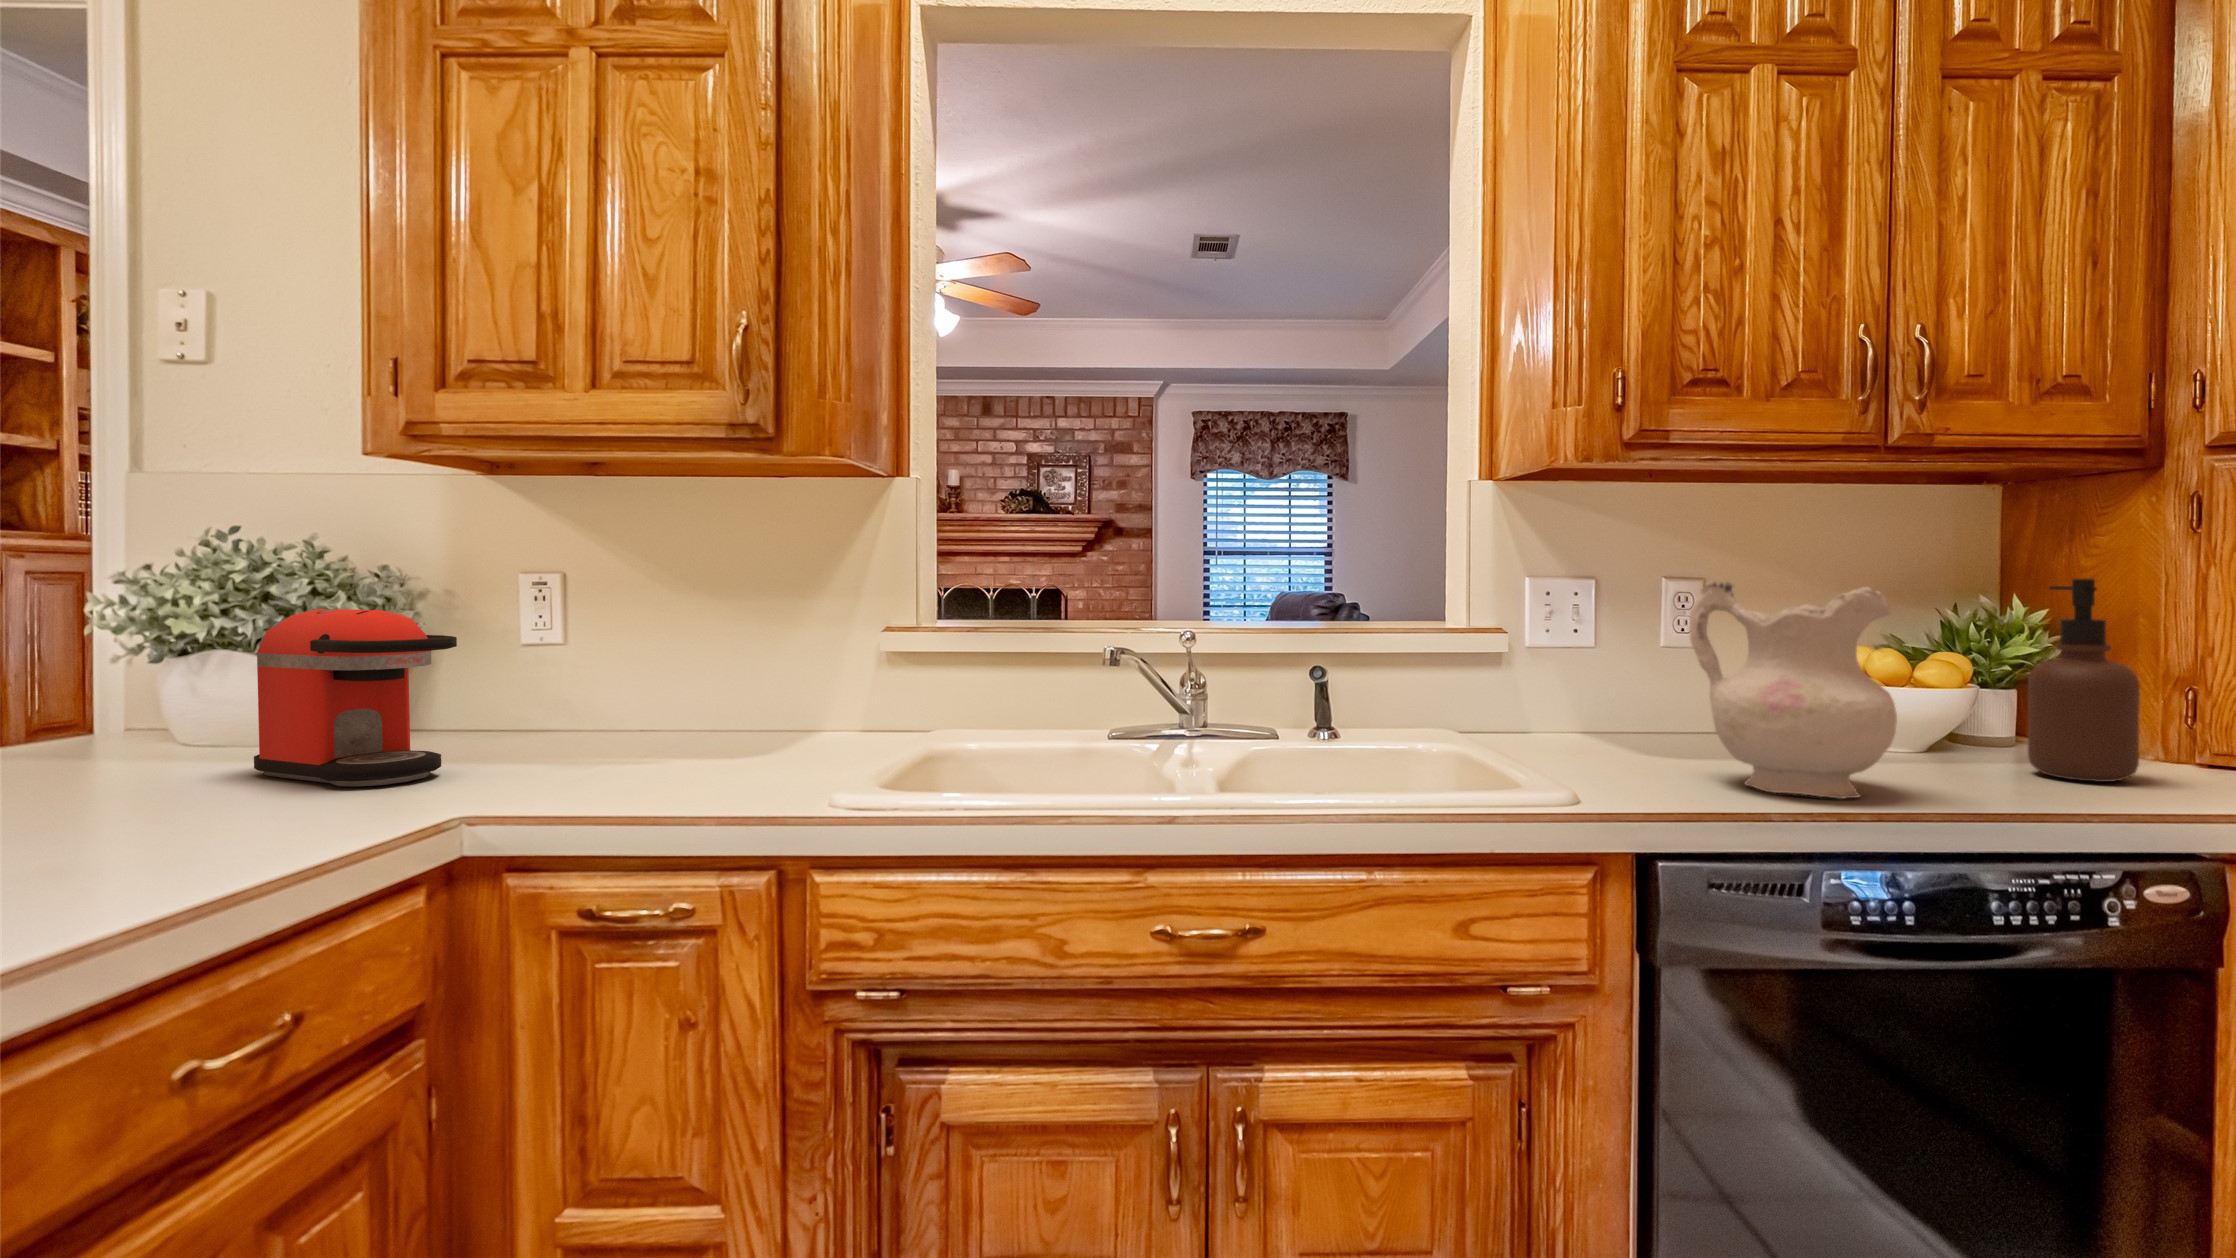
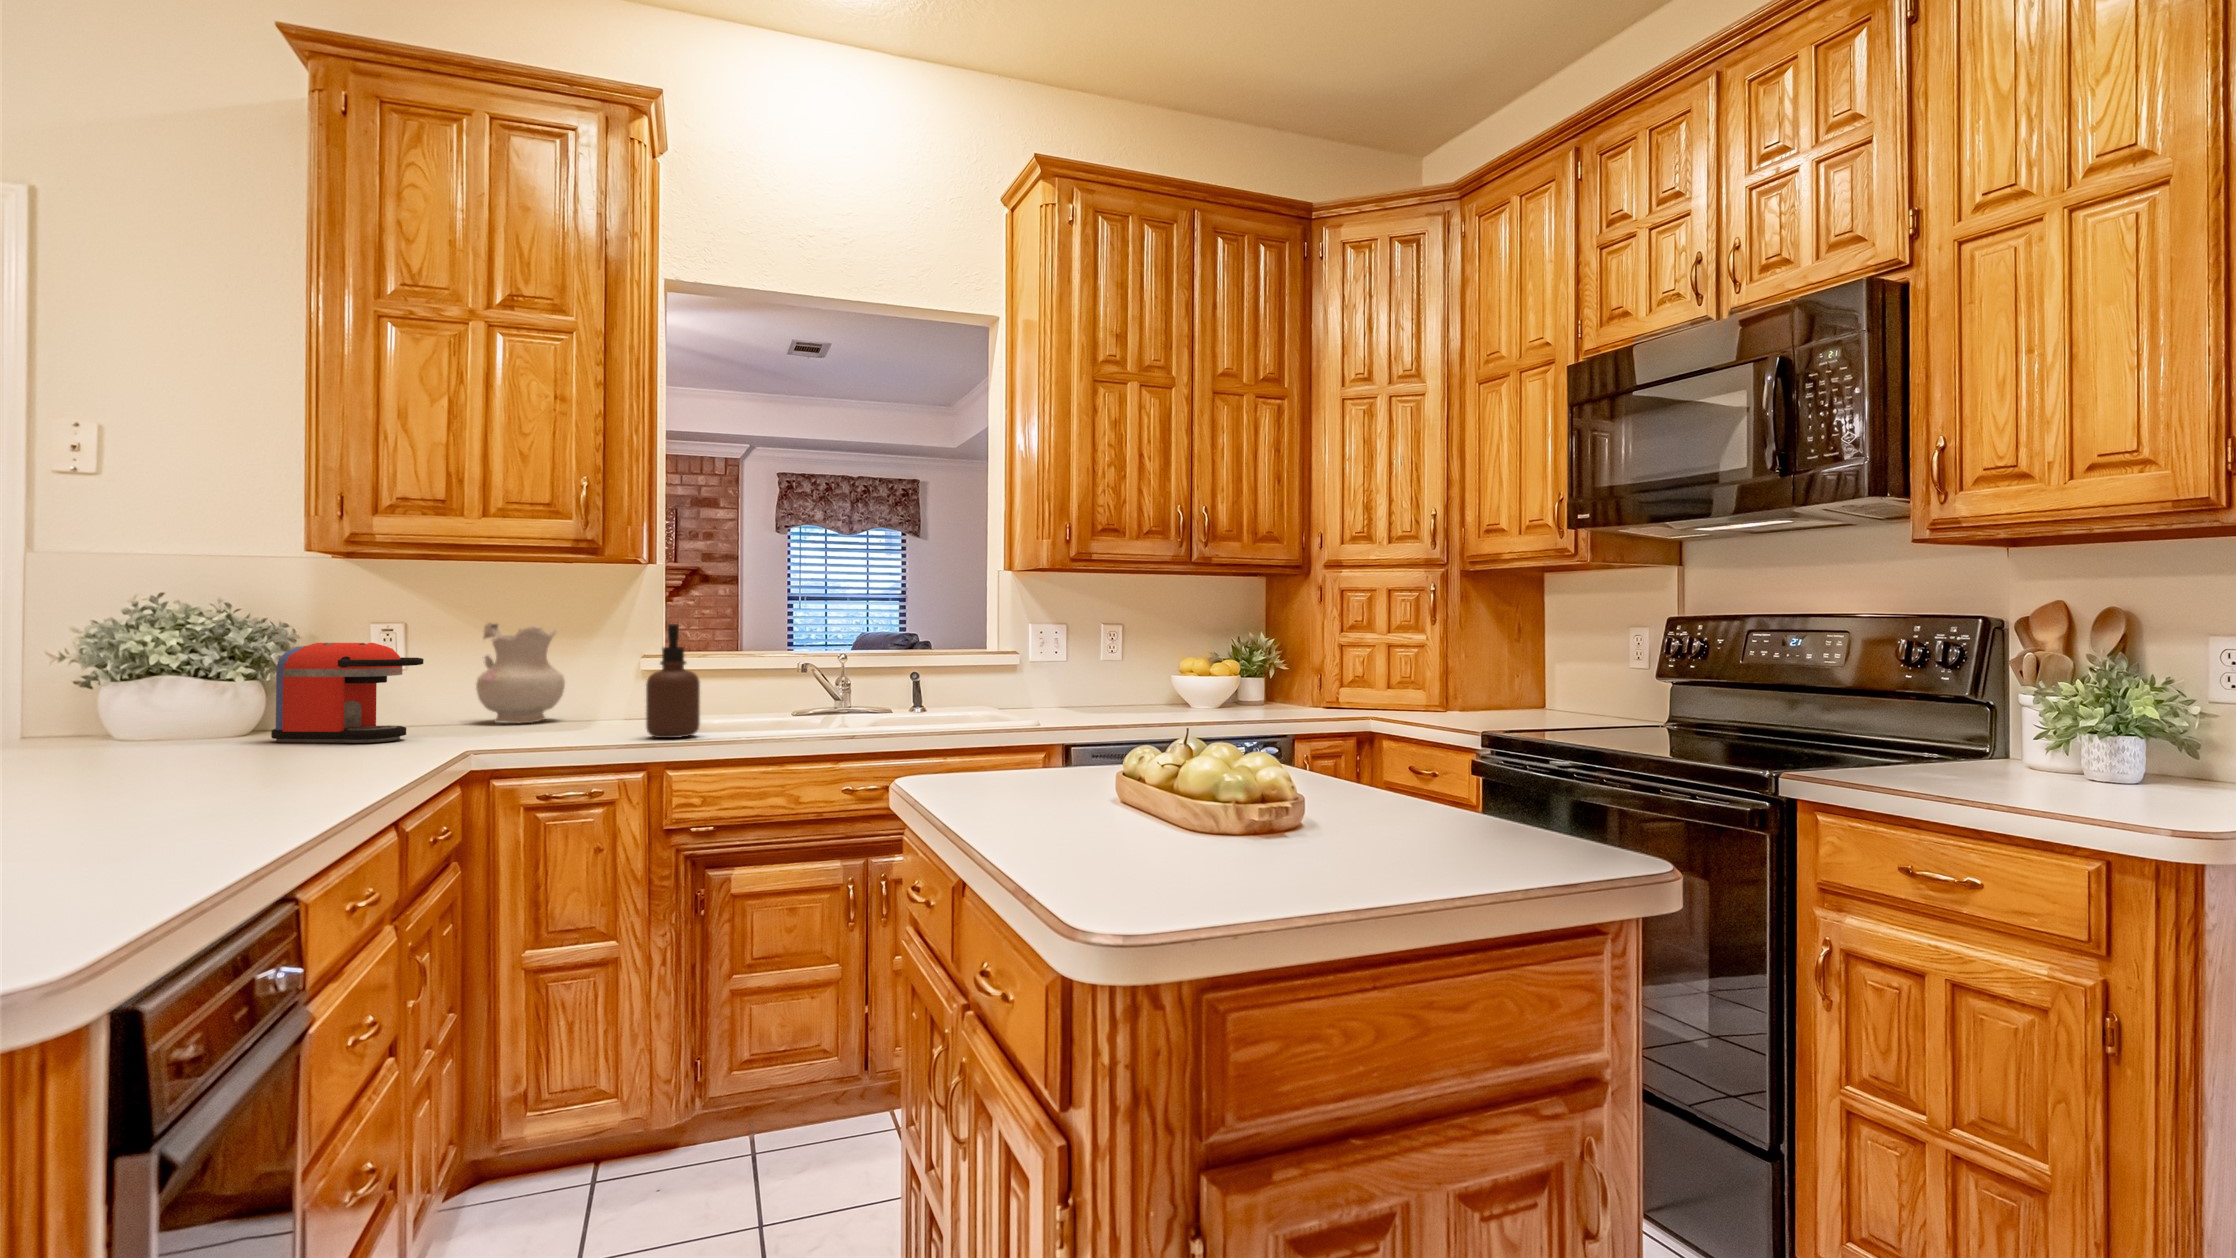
soap dispenser: present [2028,579,2140,782] -> present [646,624,700,738]
ceramic pitcher: present [1689,582,1897,799] -> present [476,623,565,723]

